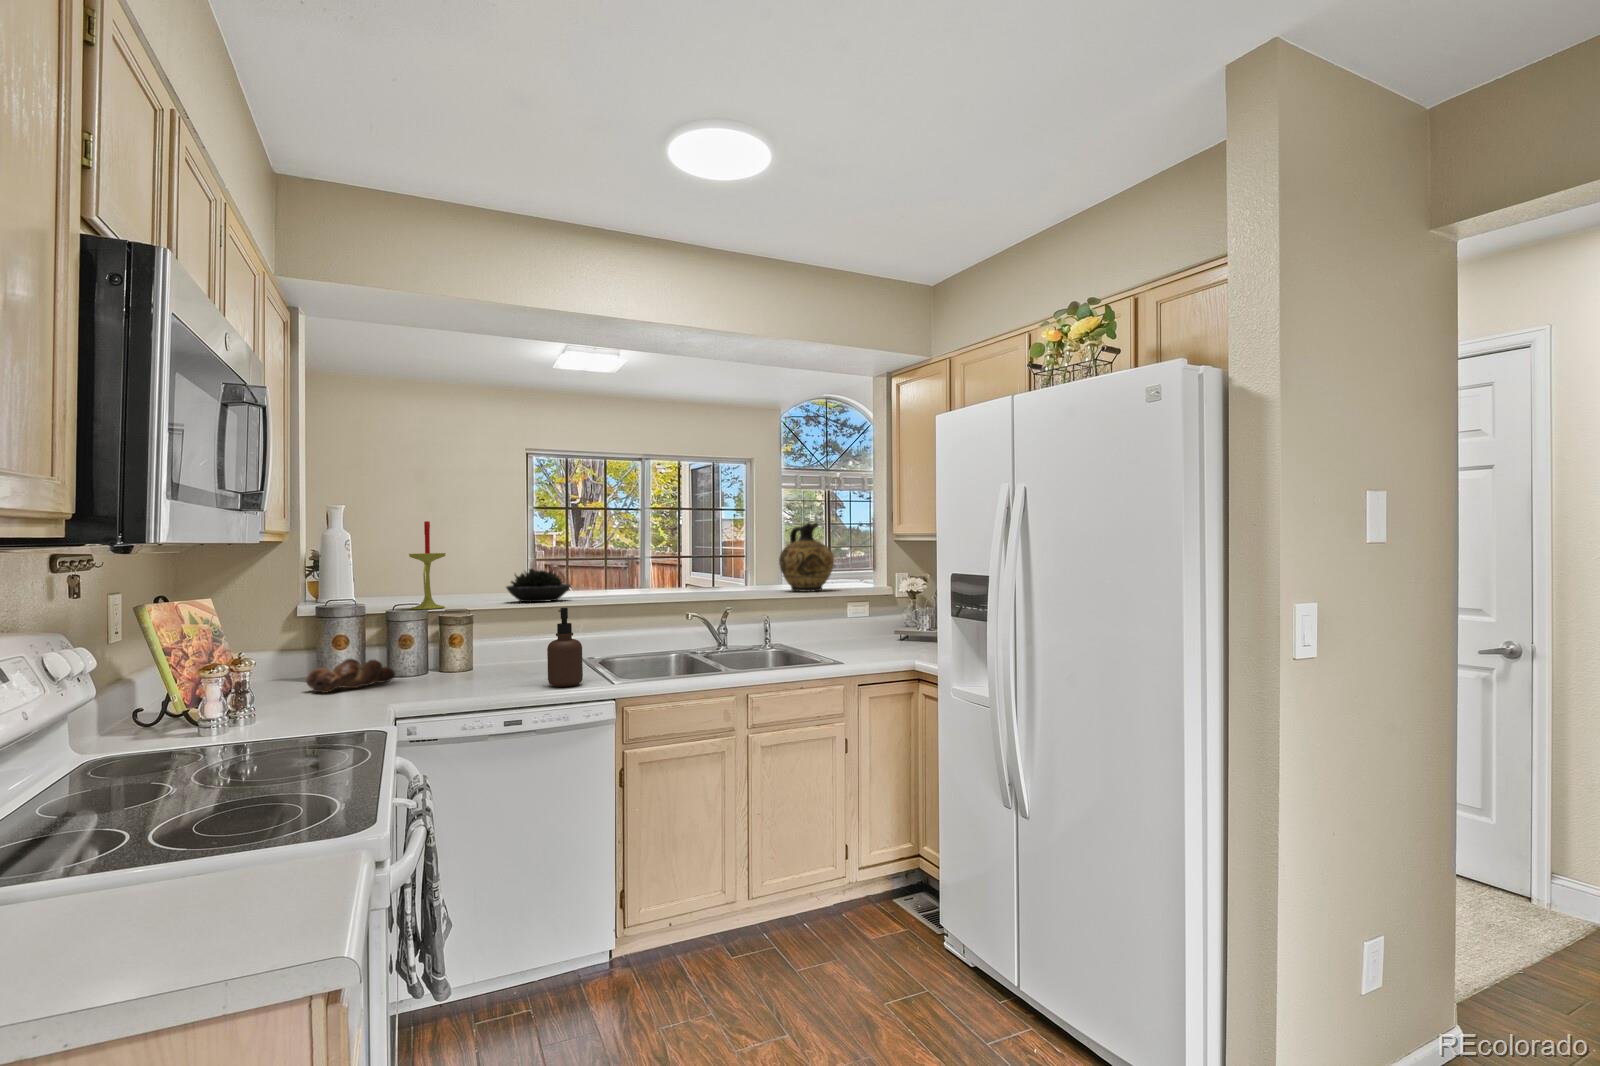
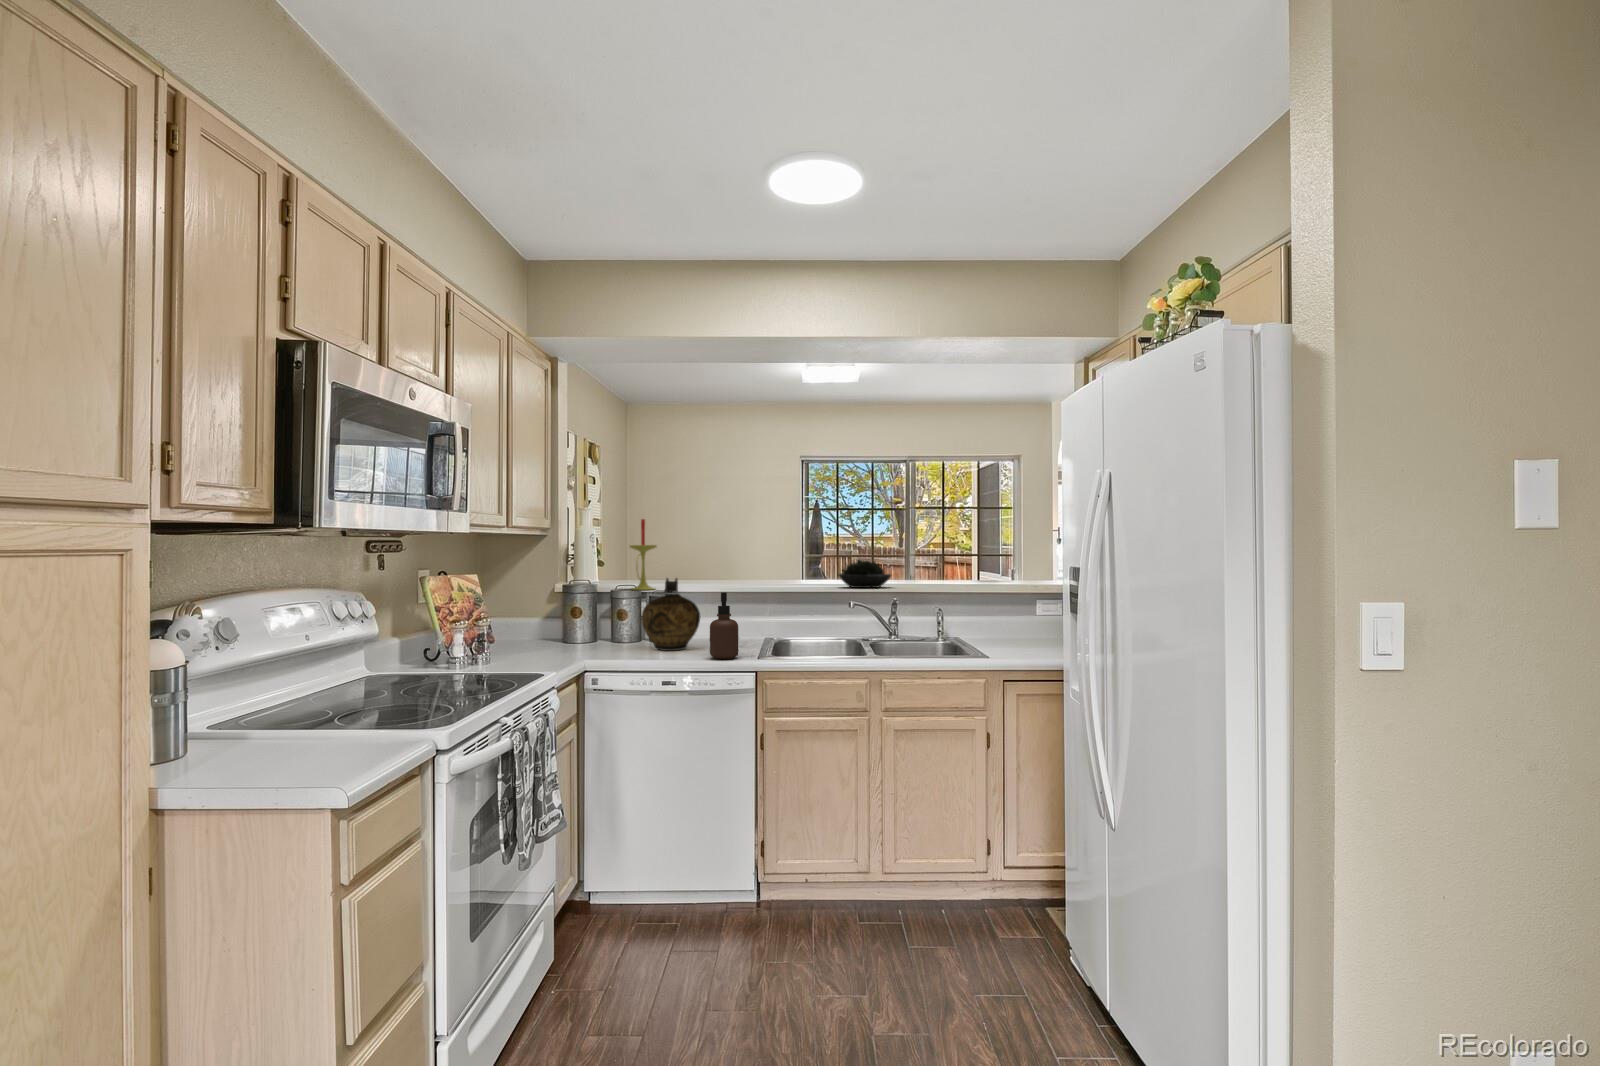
ceramic jug: present [779,523,834,592] -> present [642,578,700,651]
succulent plant: present [506,569,571,602] -> present [839,559,891,588]
bread loaf: present [306,659,396,693] -> none [548,626,612,650]

